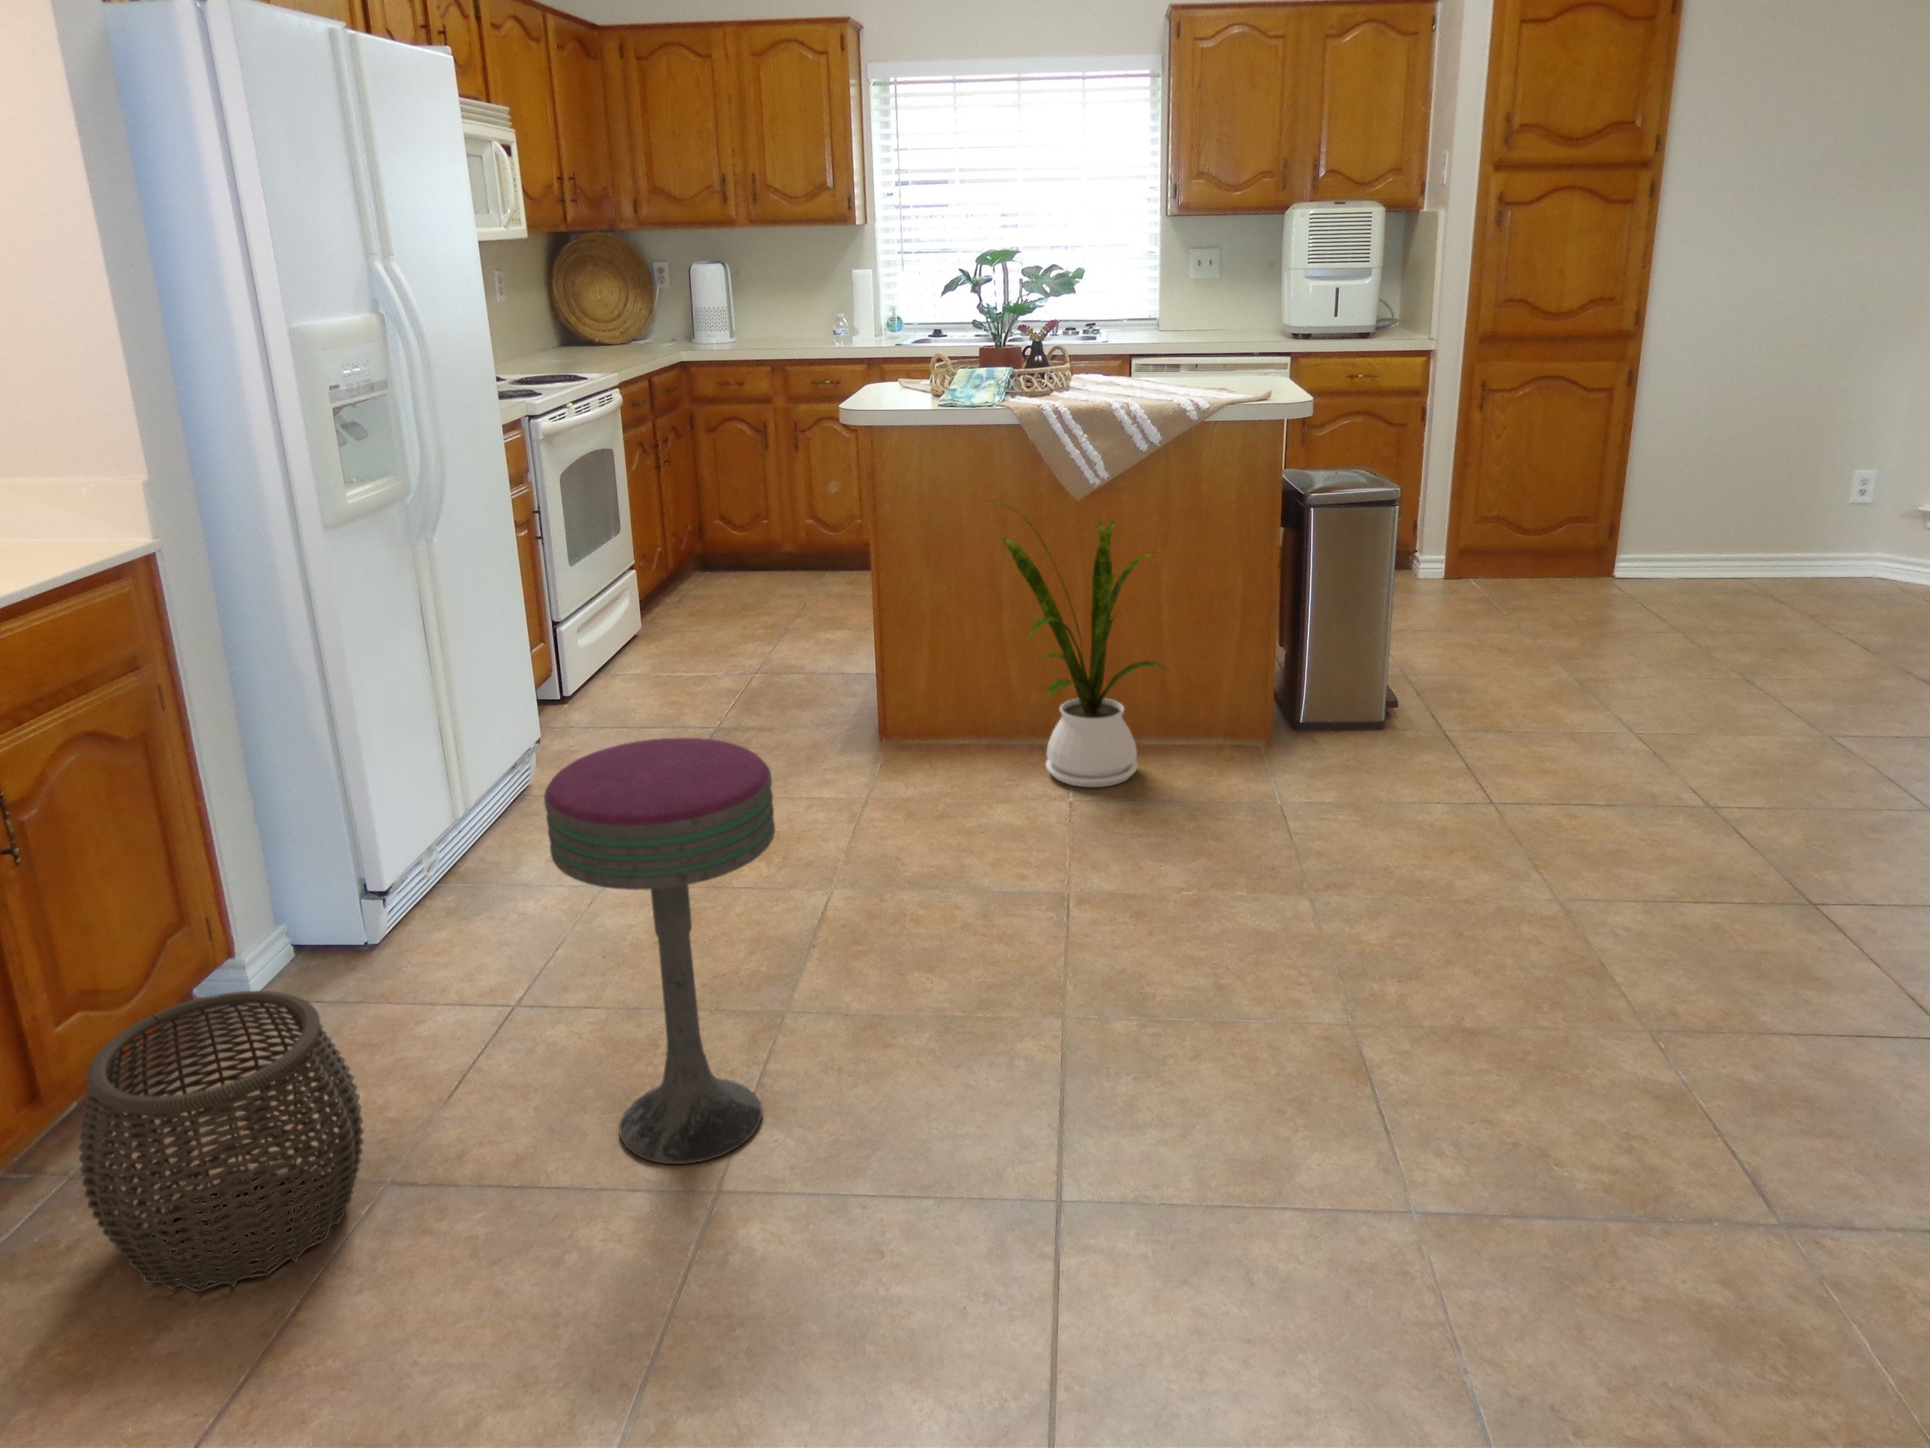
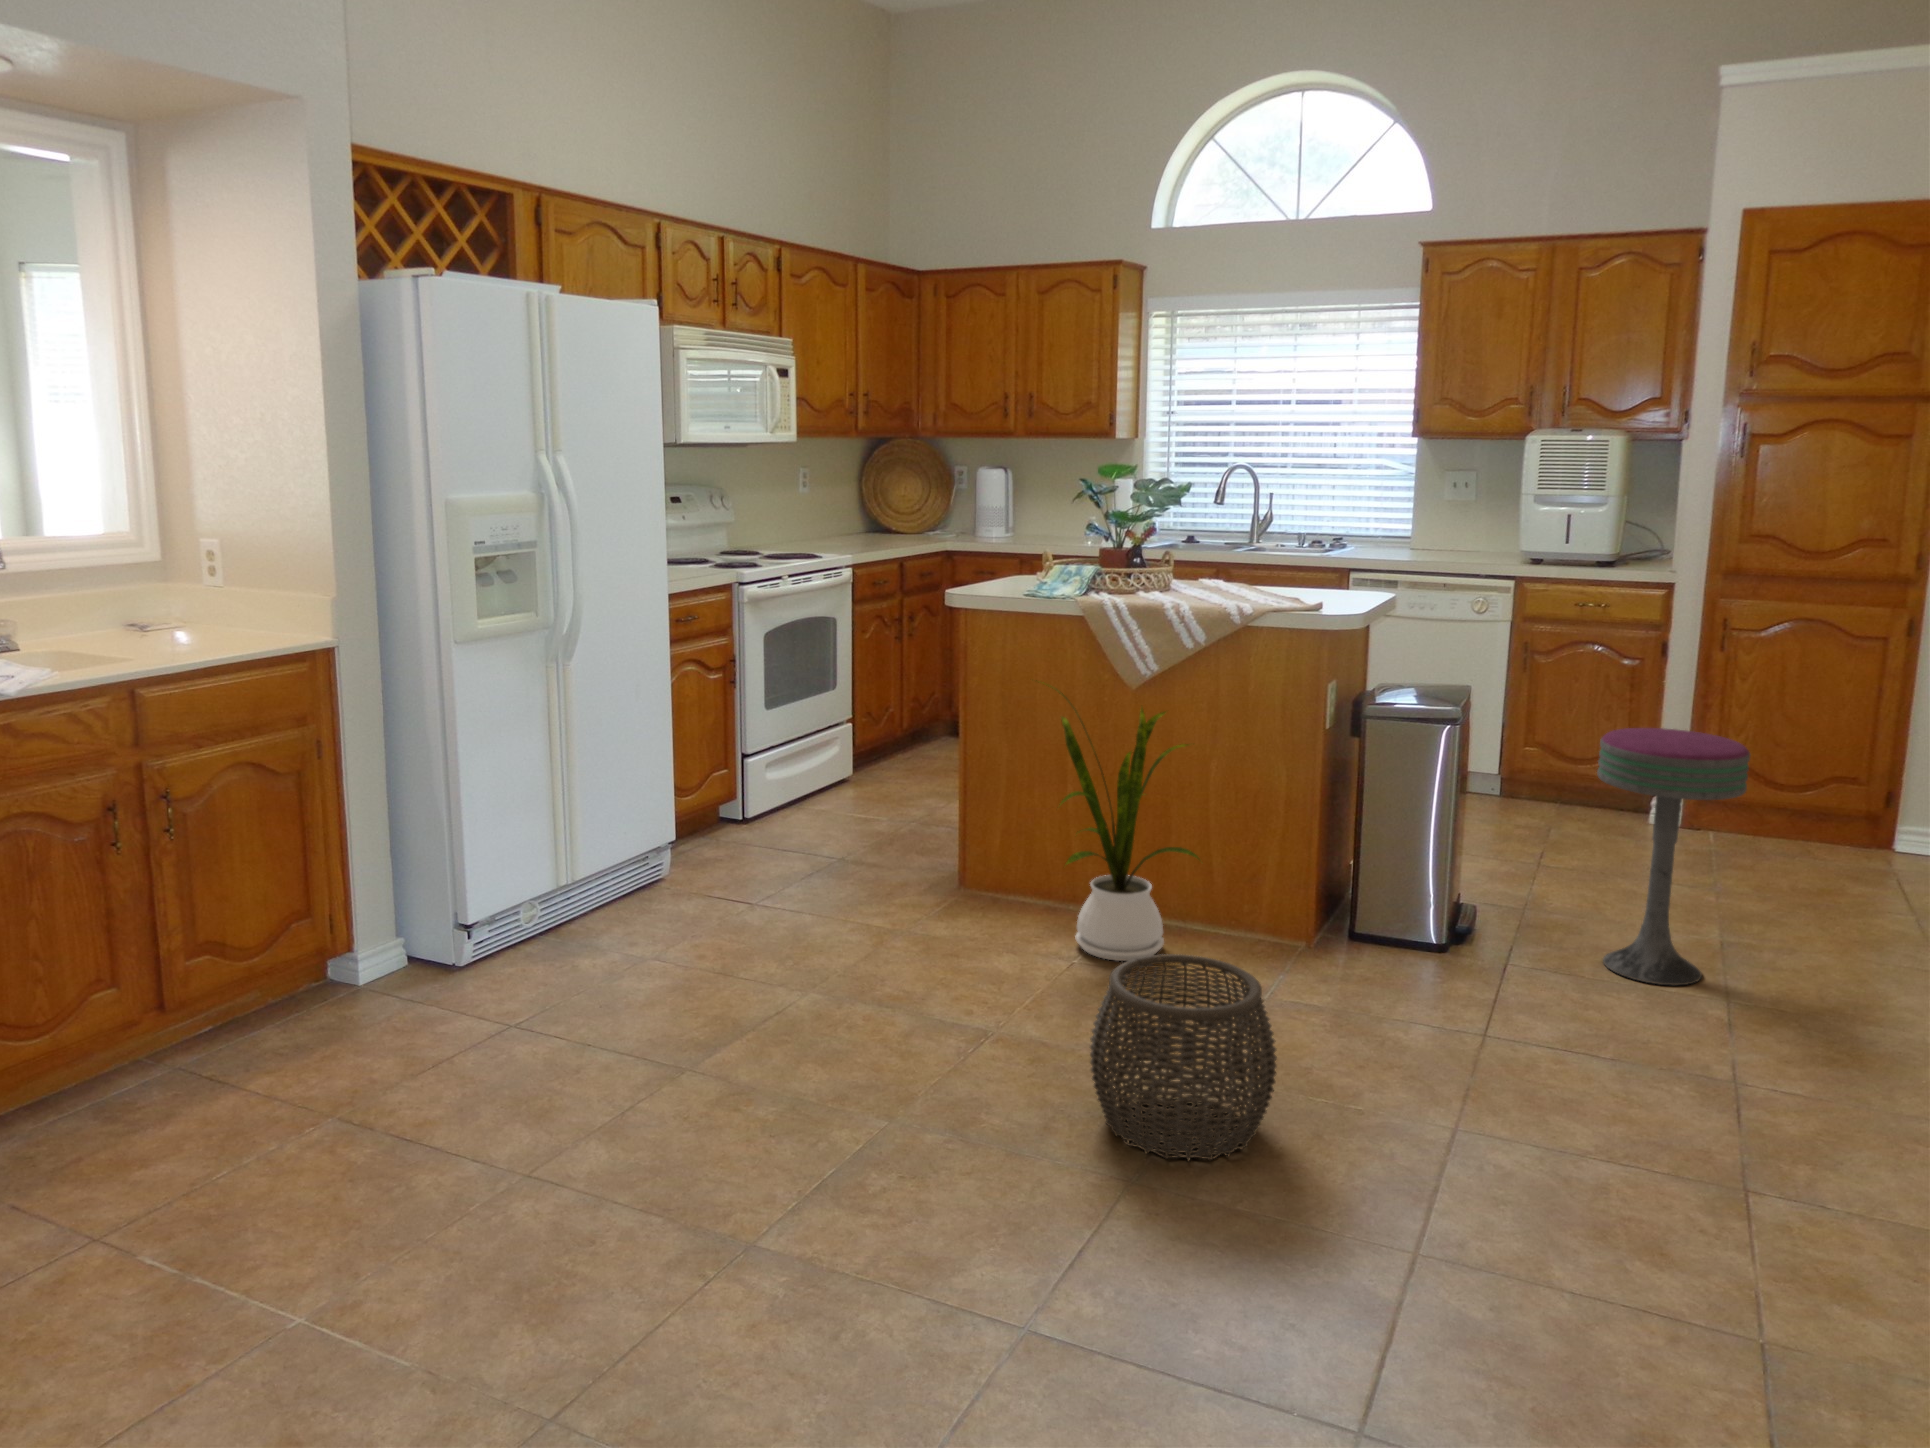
bar stool: present [544,738,775,1164] -> present [1597,728,1751,985]
woven basket: present [79,991,364,1292] -> present [1090,954,1277,1161]

